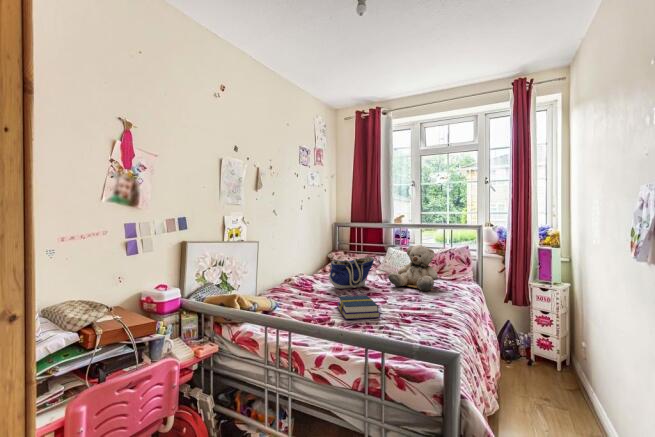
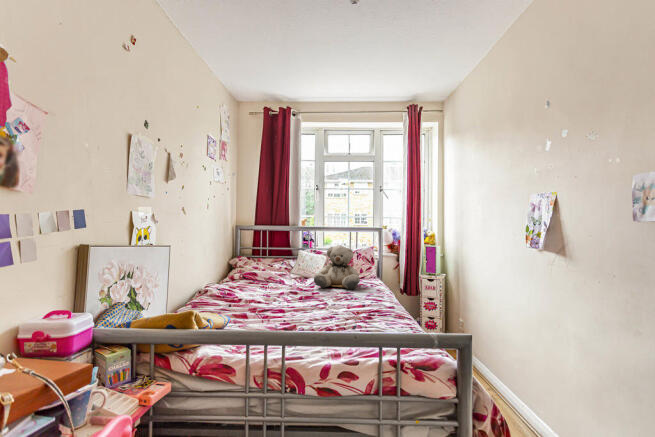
tote bag: present [329,257,374,288] -> none [252,259,300,295]
book: present [337,296,380,319] -> none [284,298,339,325]

